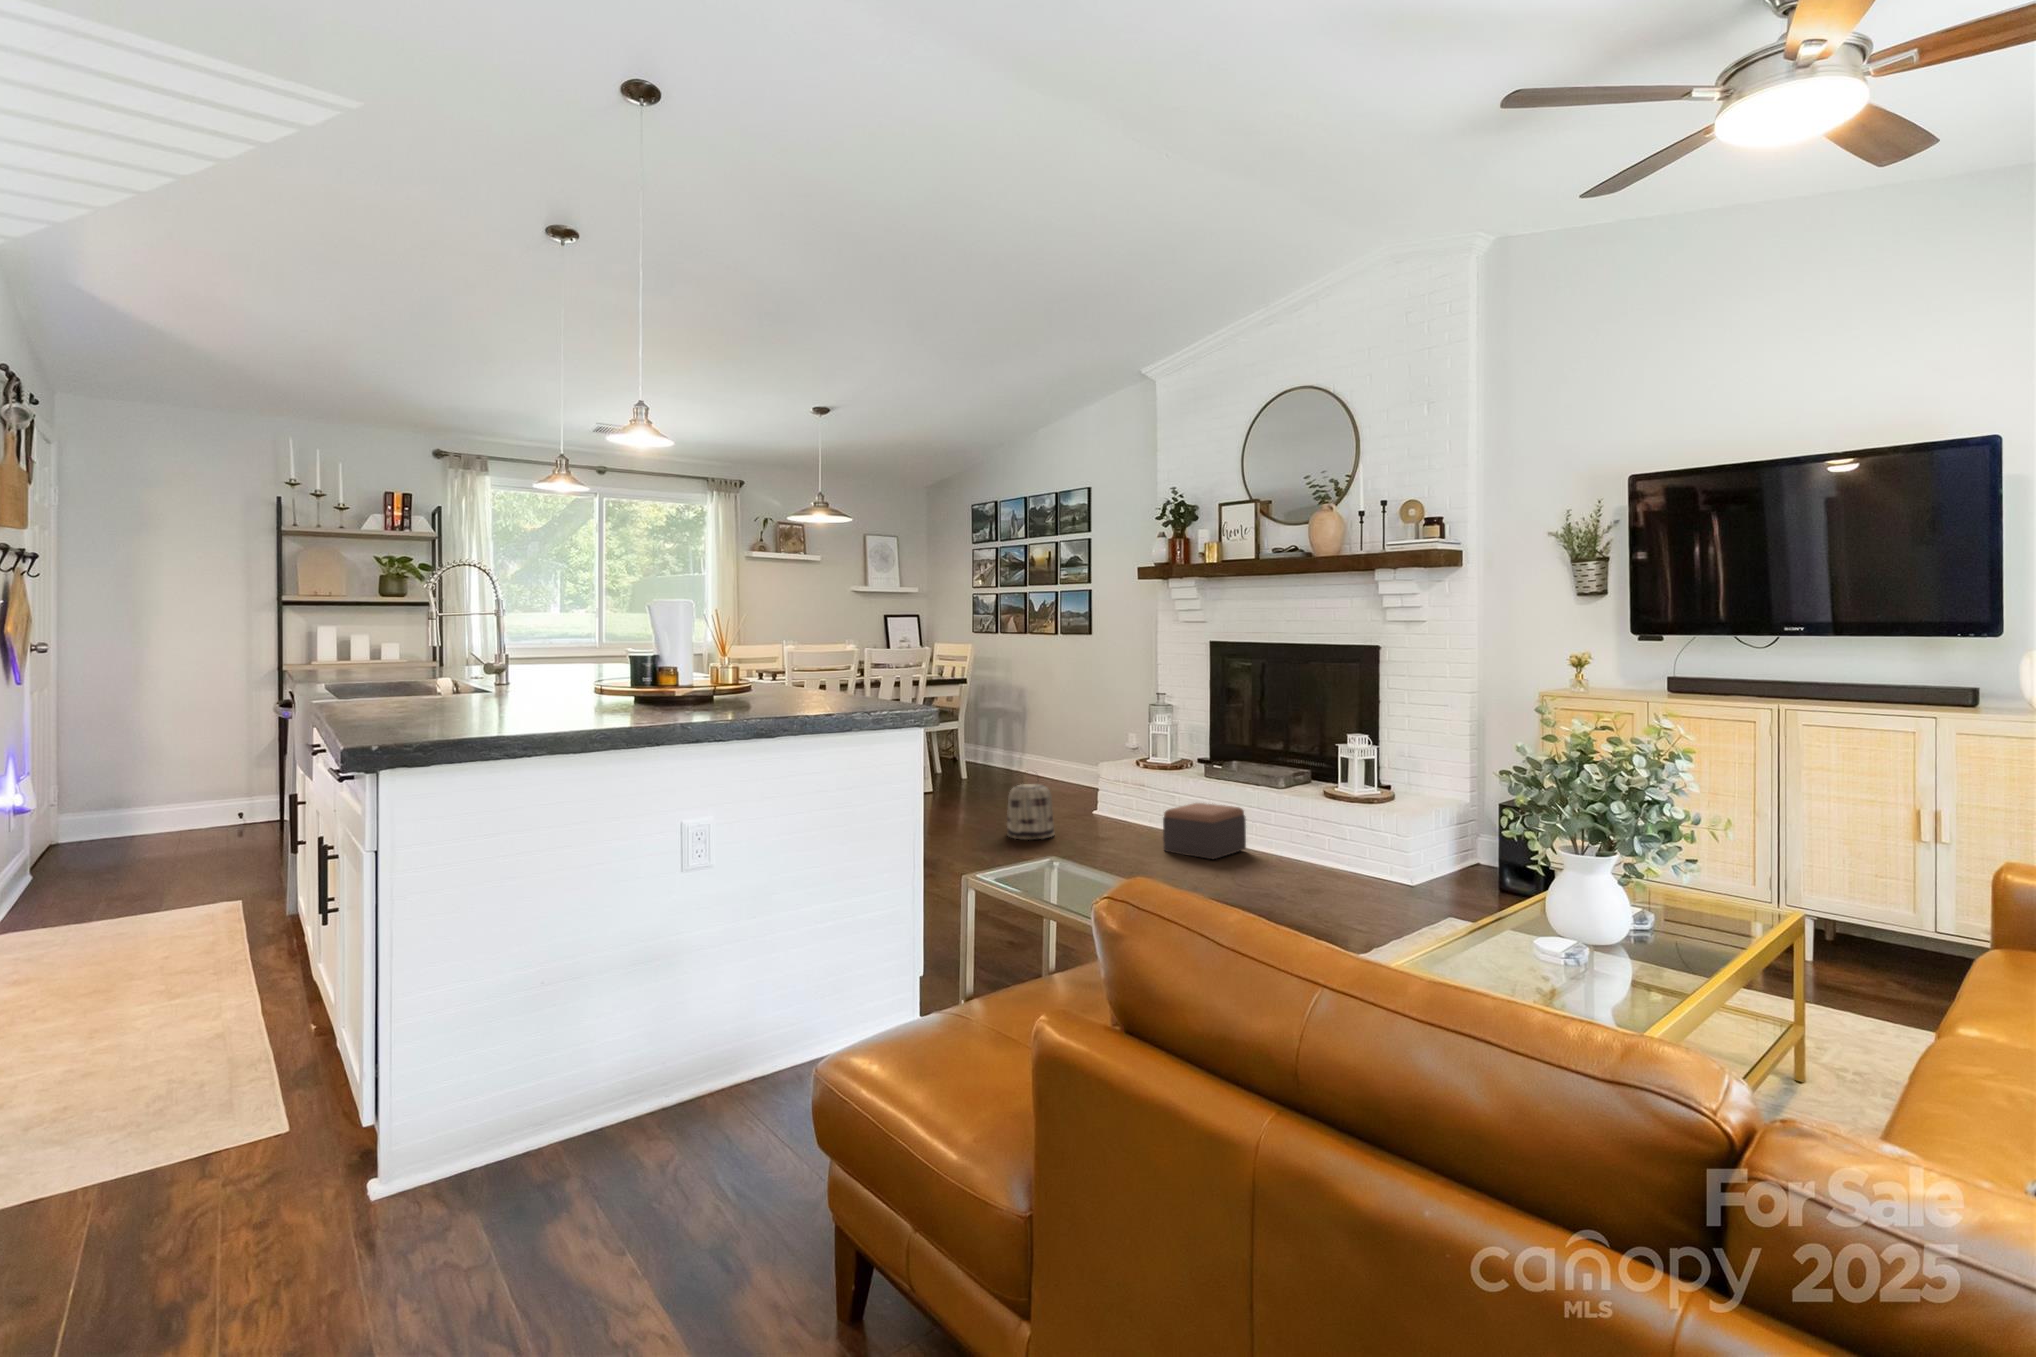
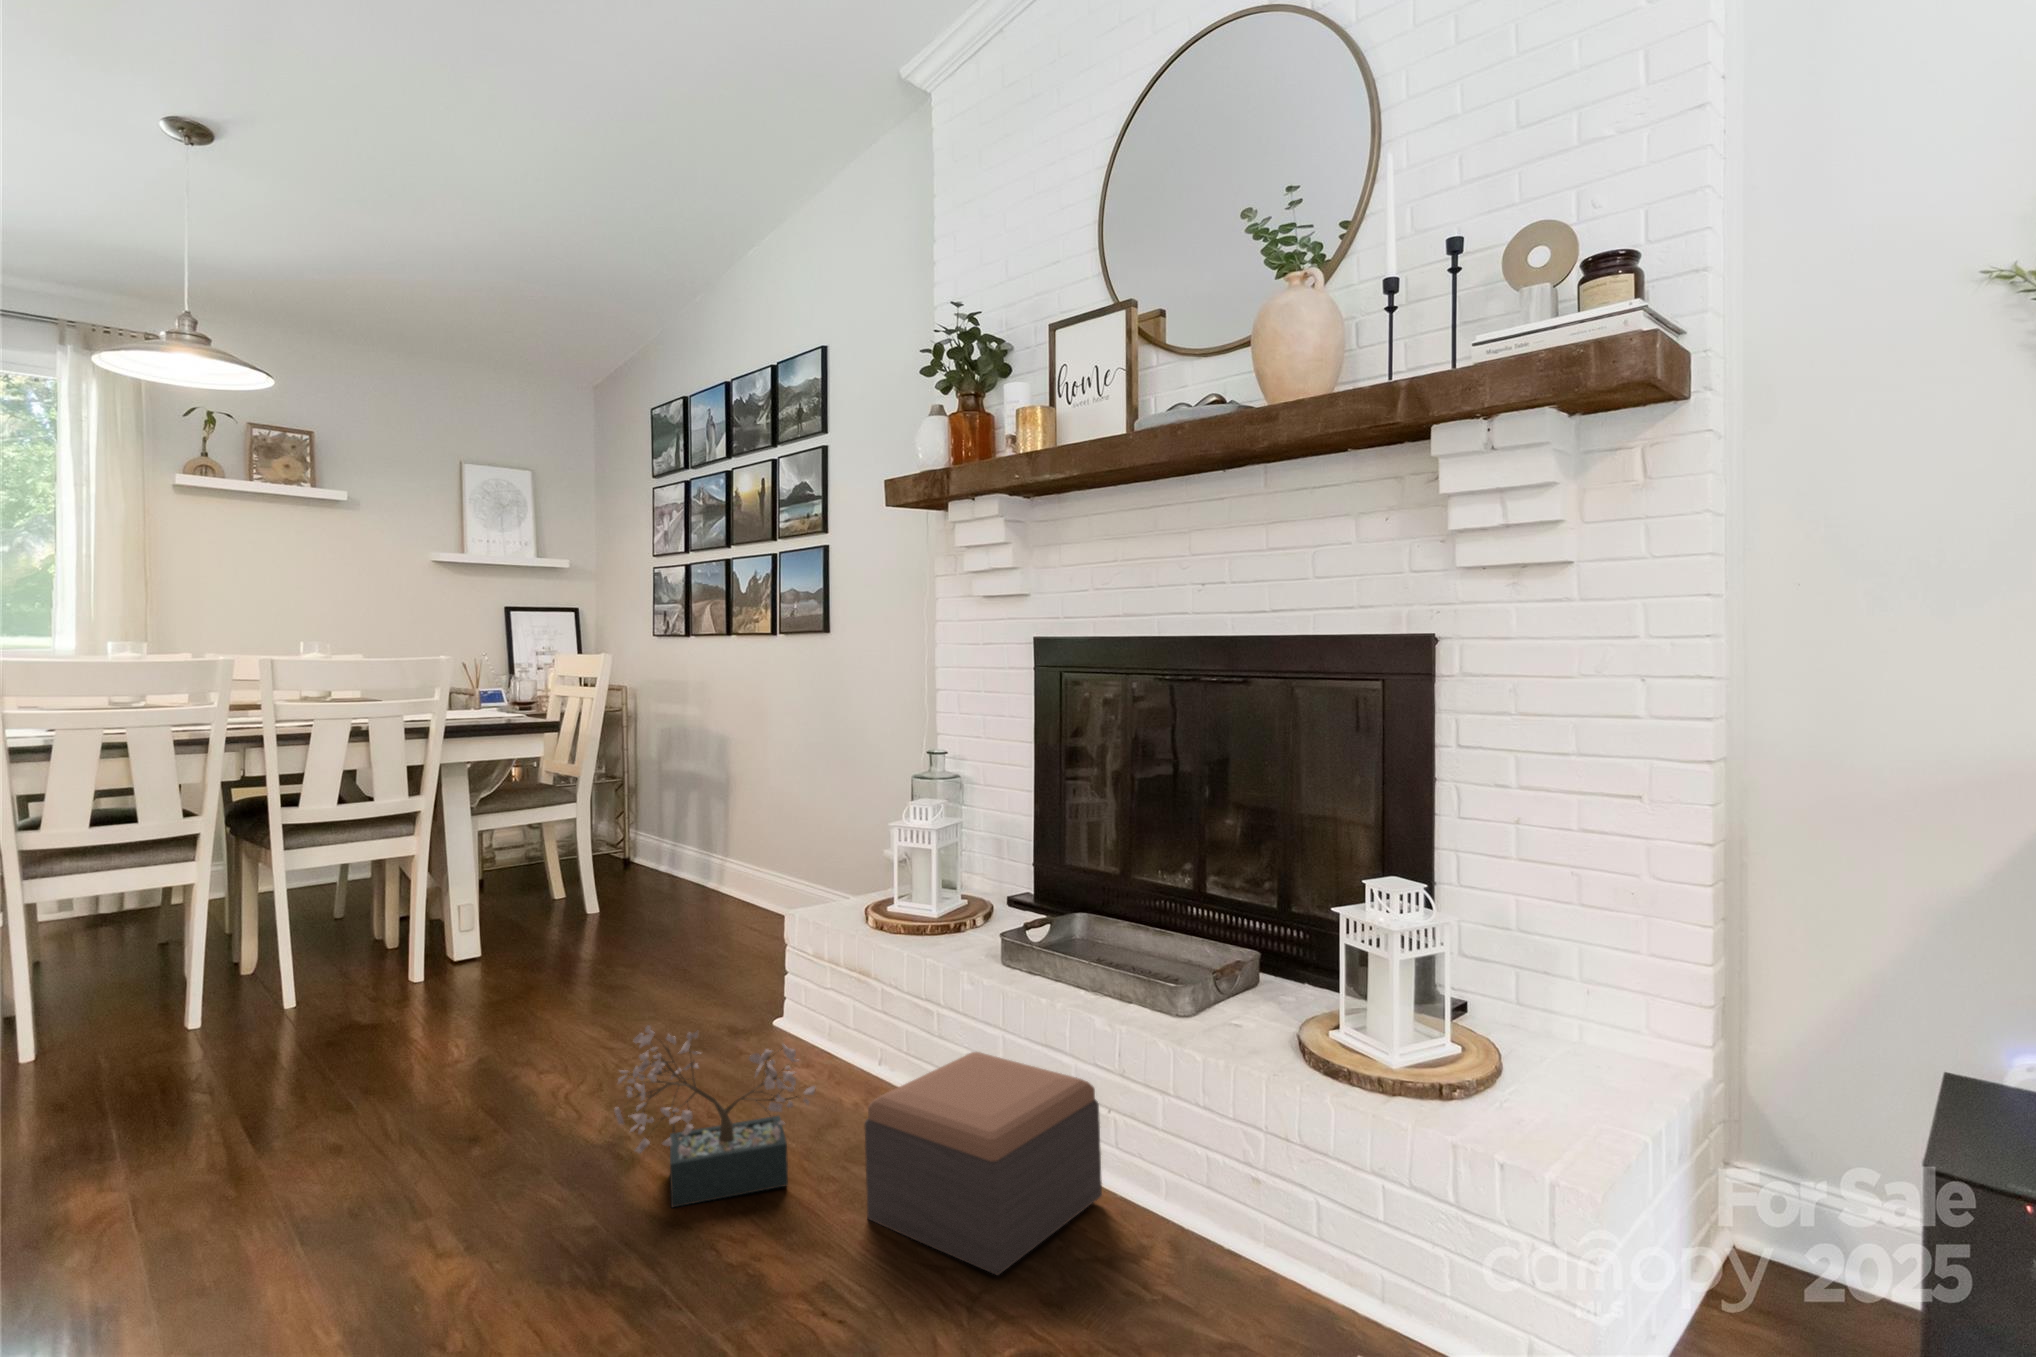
basket: present [1007,783,1054,840] -> none [456,970,601,1180]
decorative plant: none [1071,788,1139,847] -> present [614,1026,815,1207]

